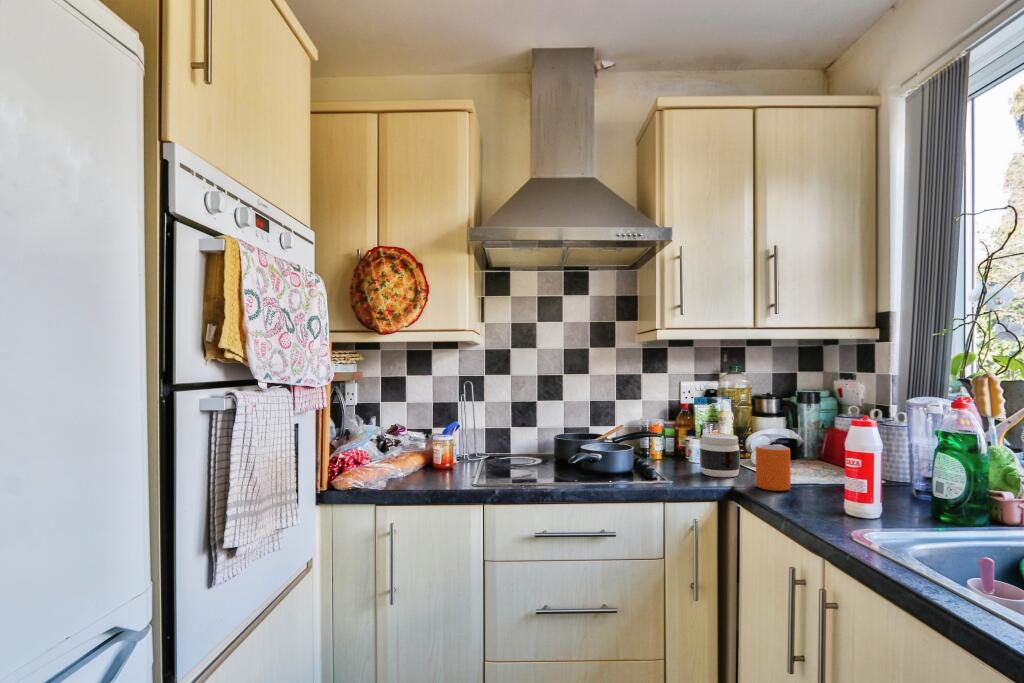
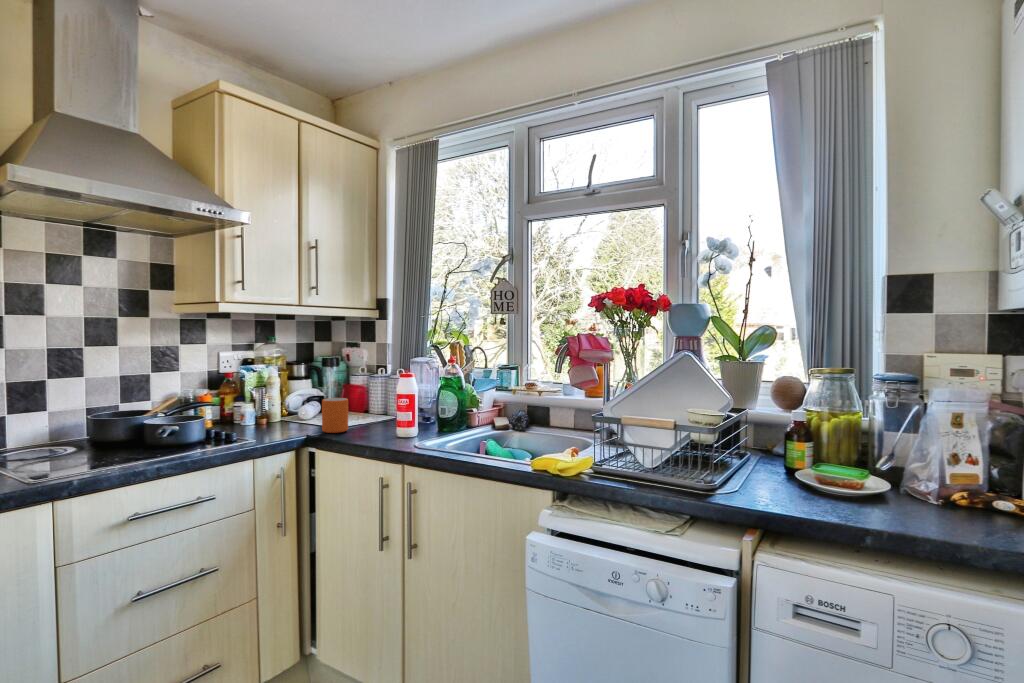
jar: present [700,433,740,477] -> none [263,395,299,432]

